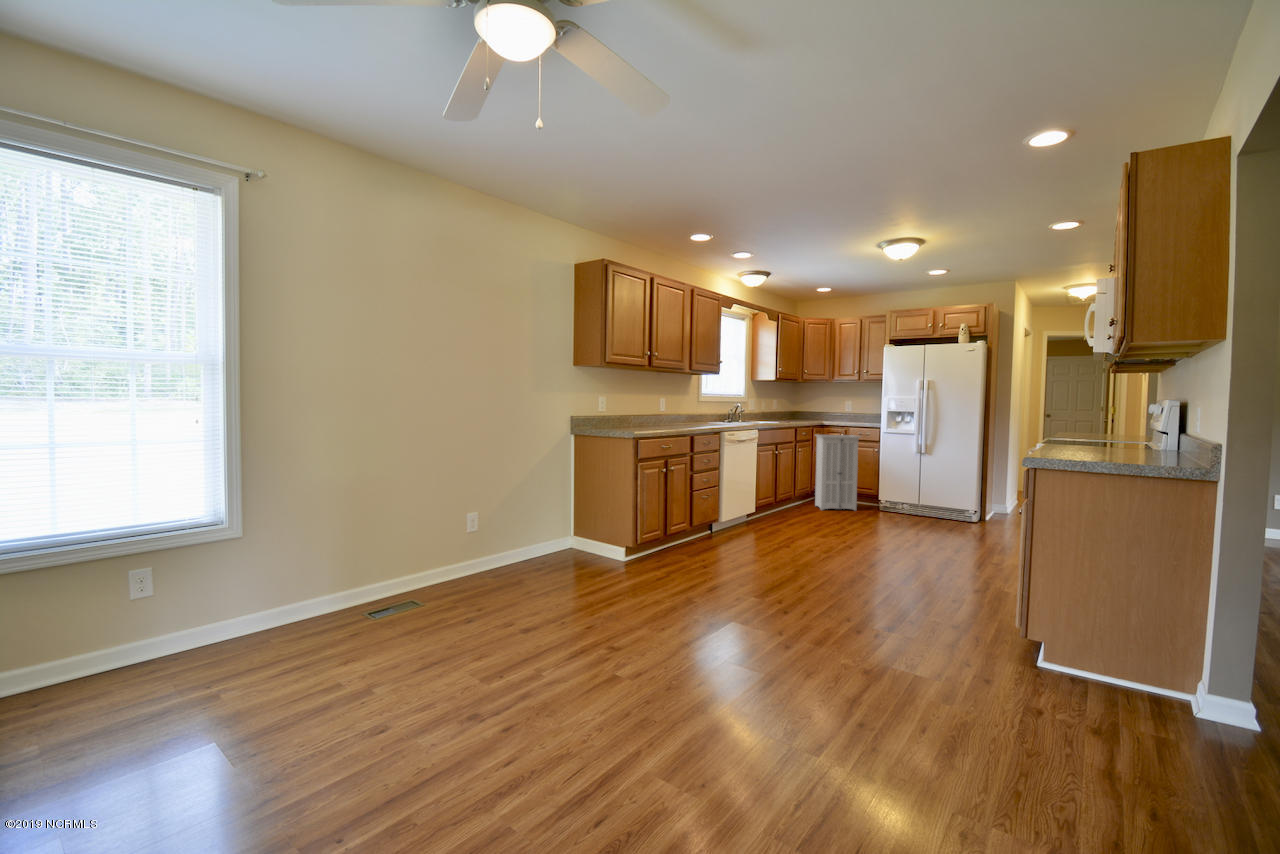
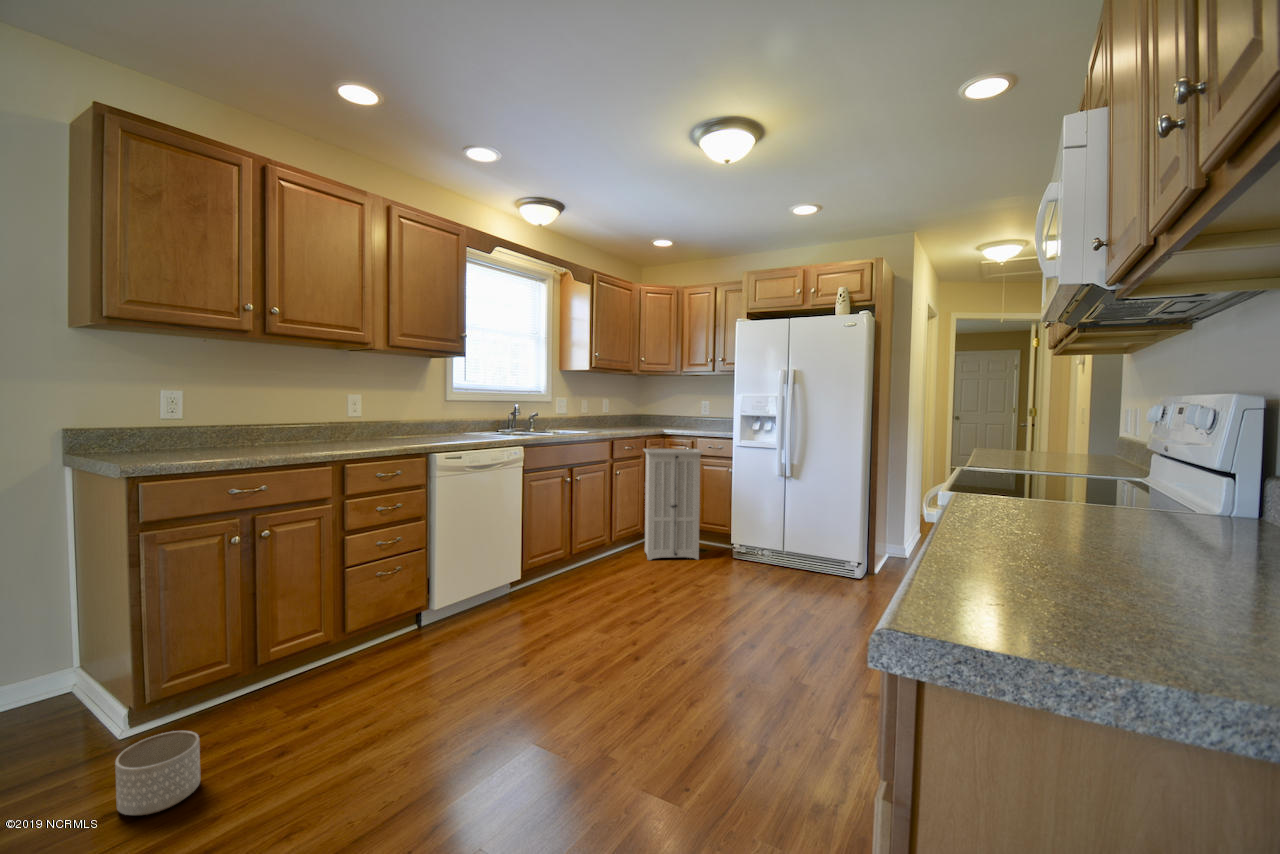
planter: none [656,552,685,581] -> present [115,731,200,815]

